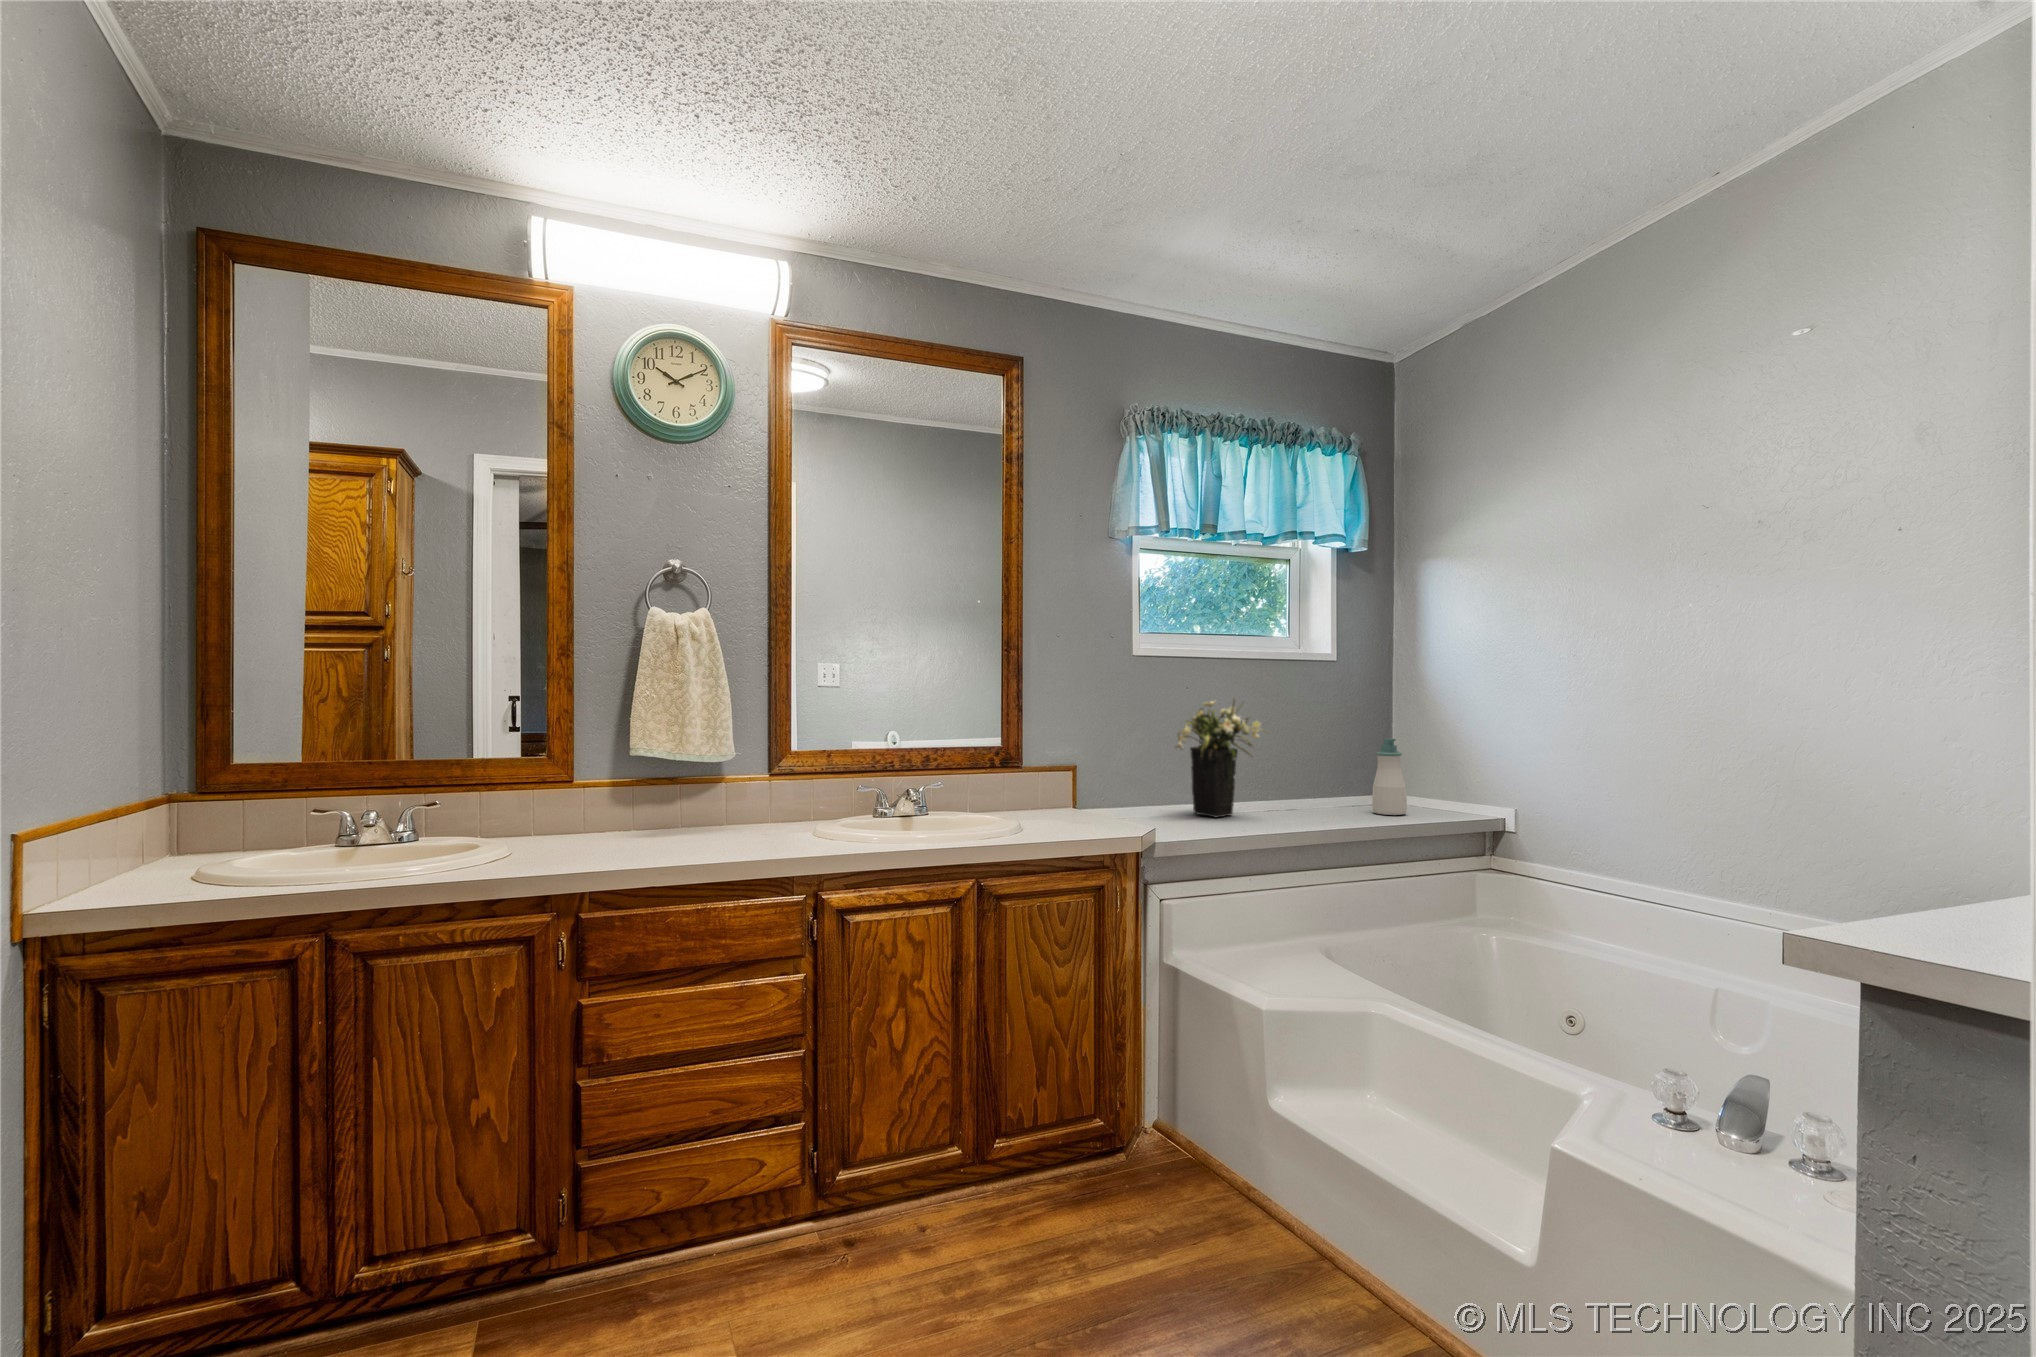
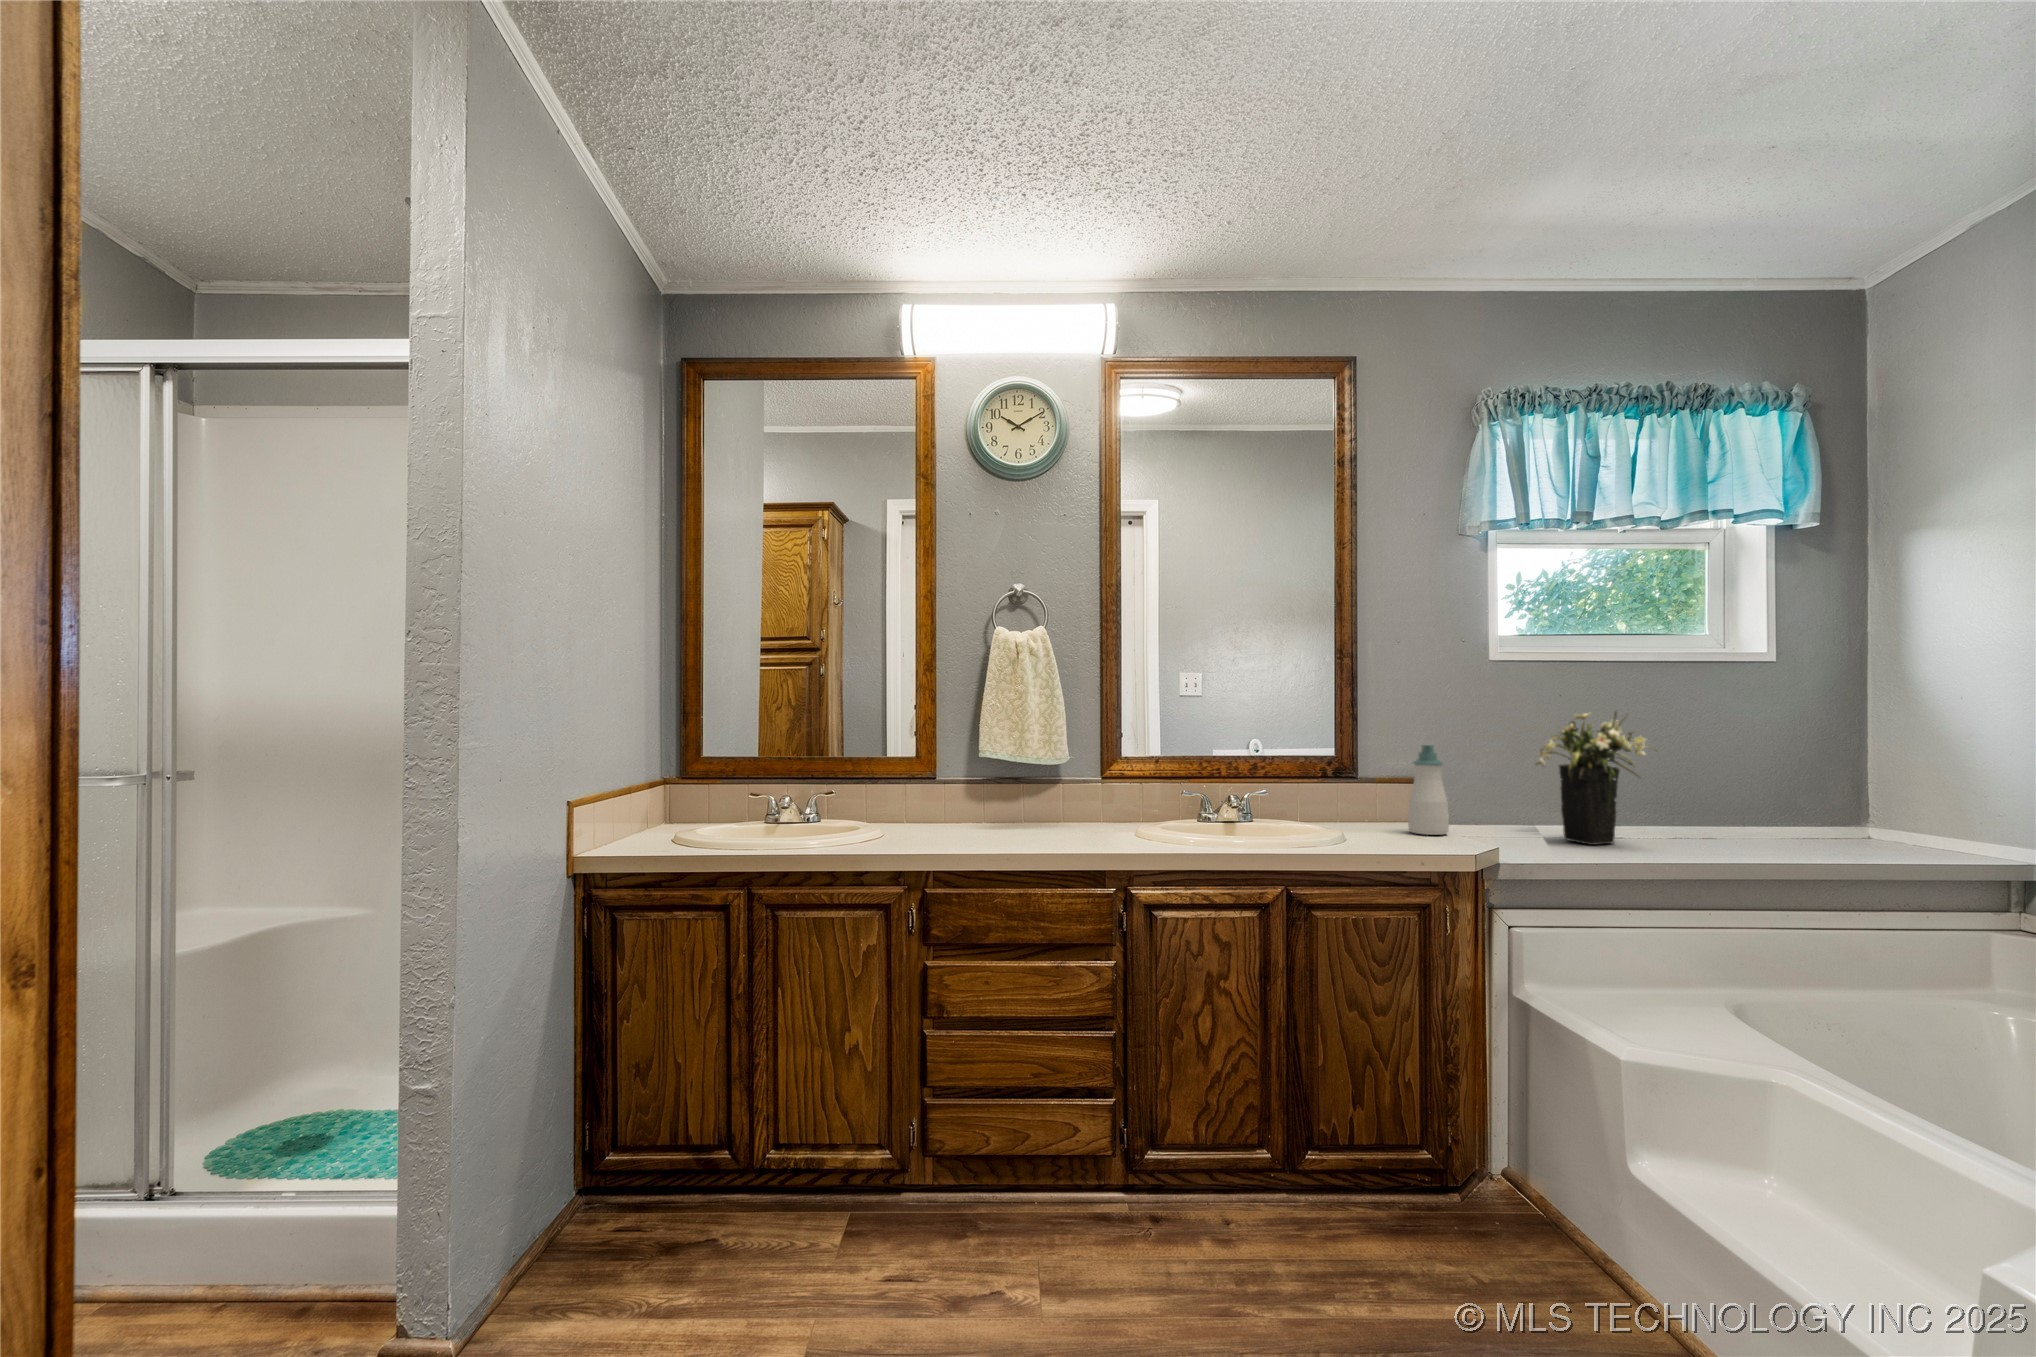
soap bottle: present [1372,738,1407,815] -> present [1408,745,1449,835]

